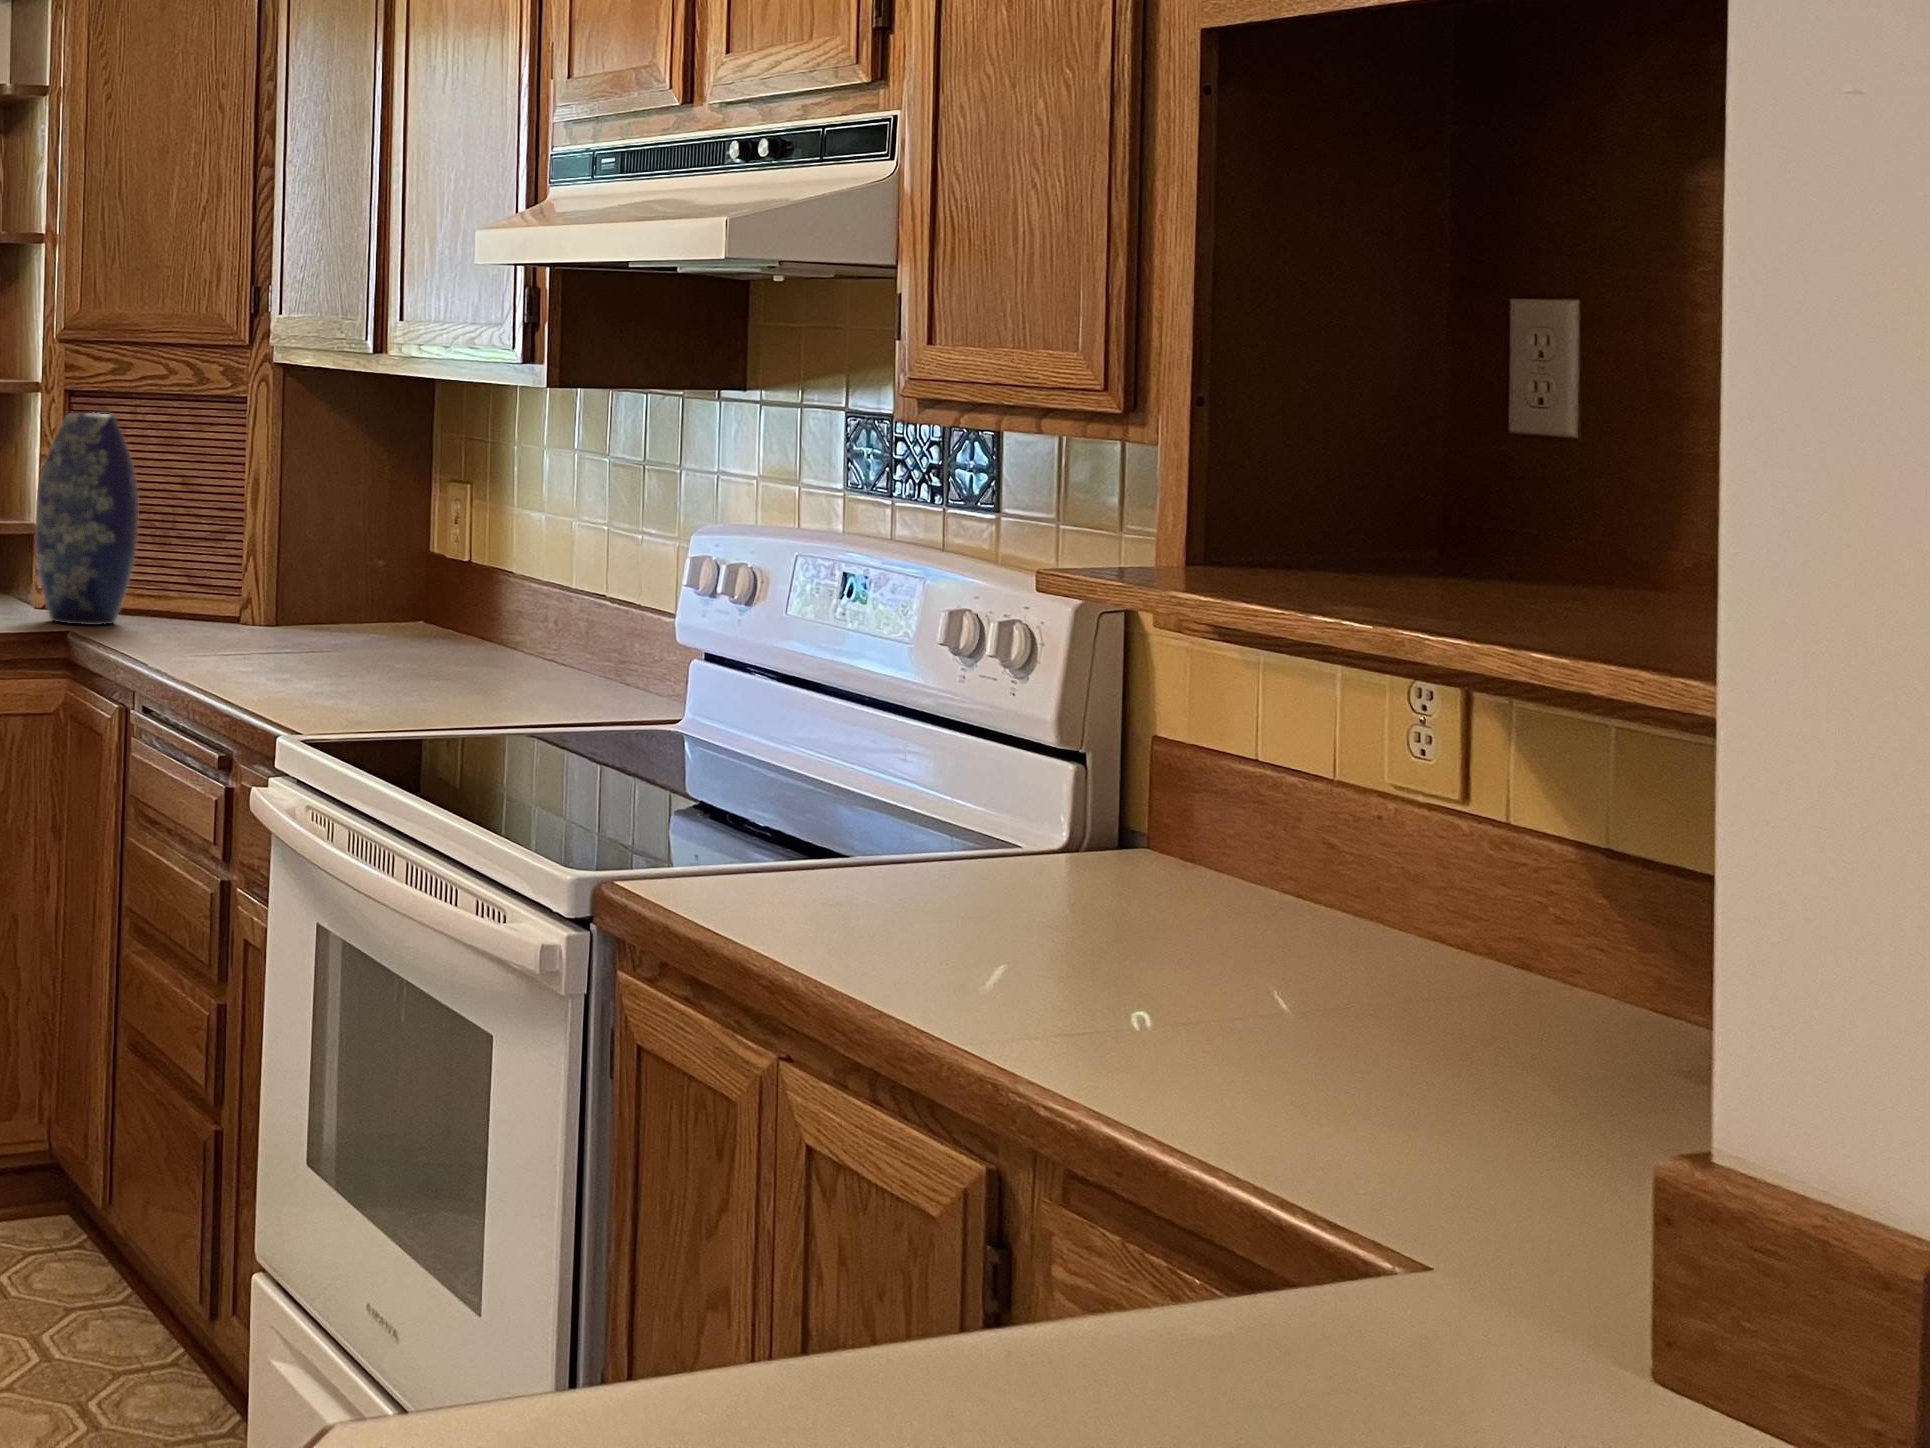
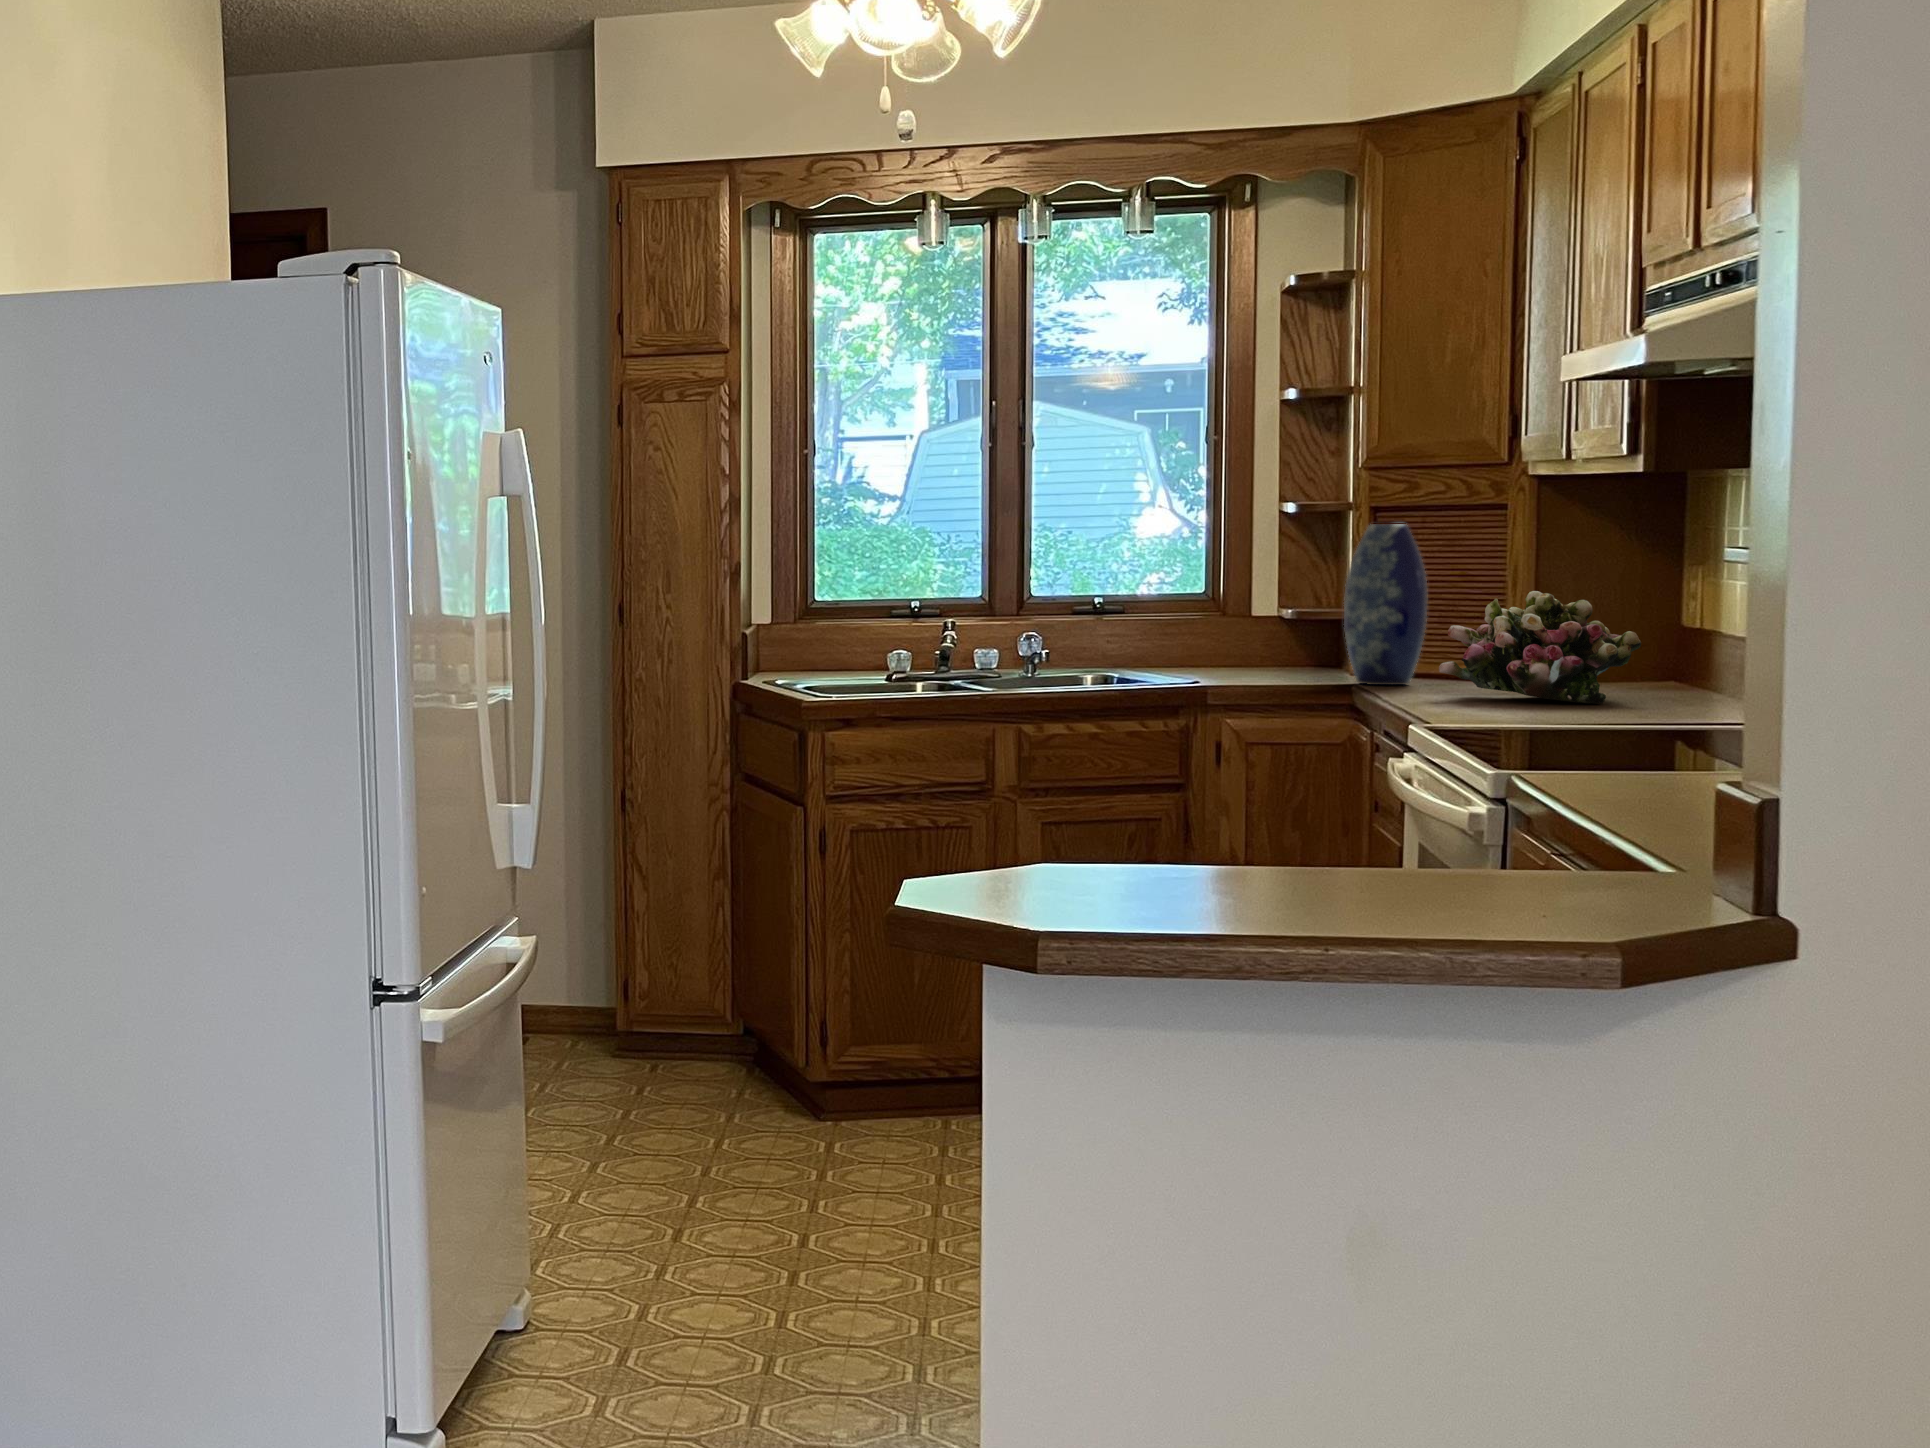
flower arrangement: none [198,510,426,660] -> present [1439,591,1641,704]

